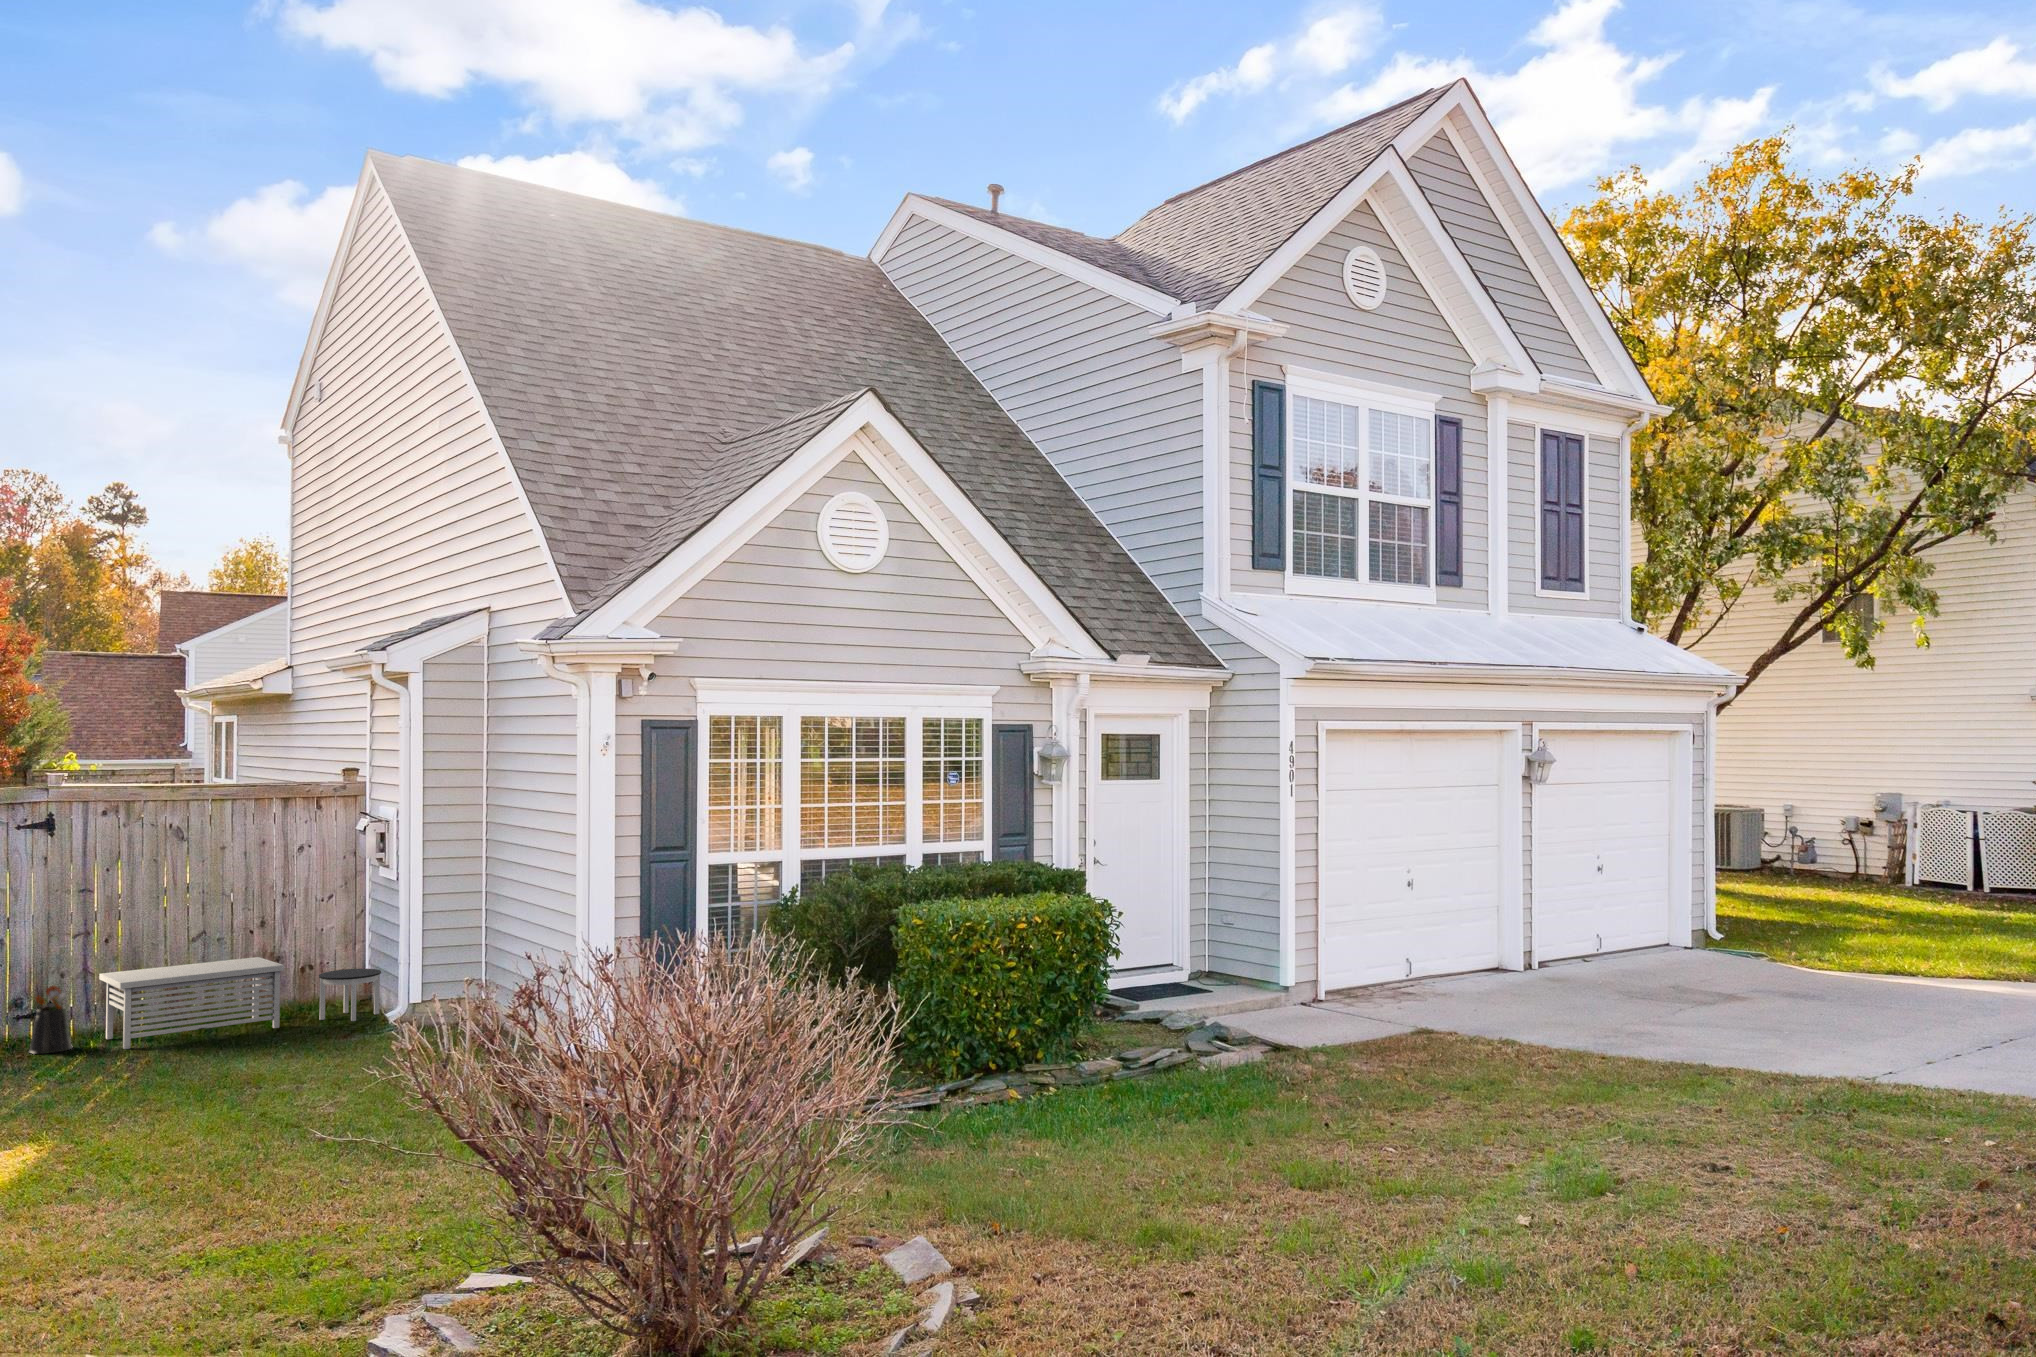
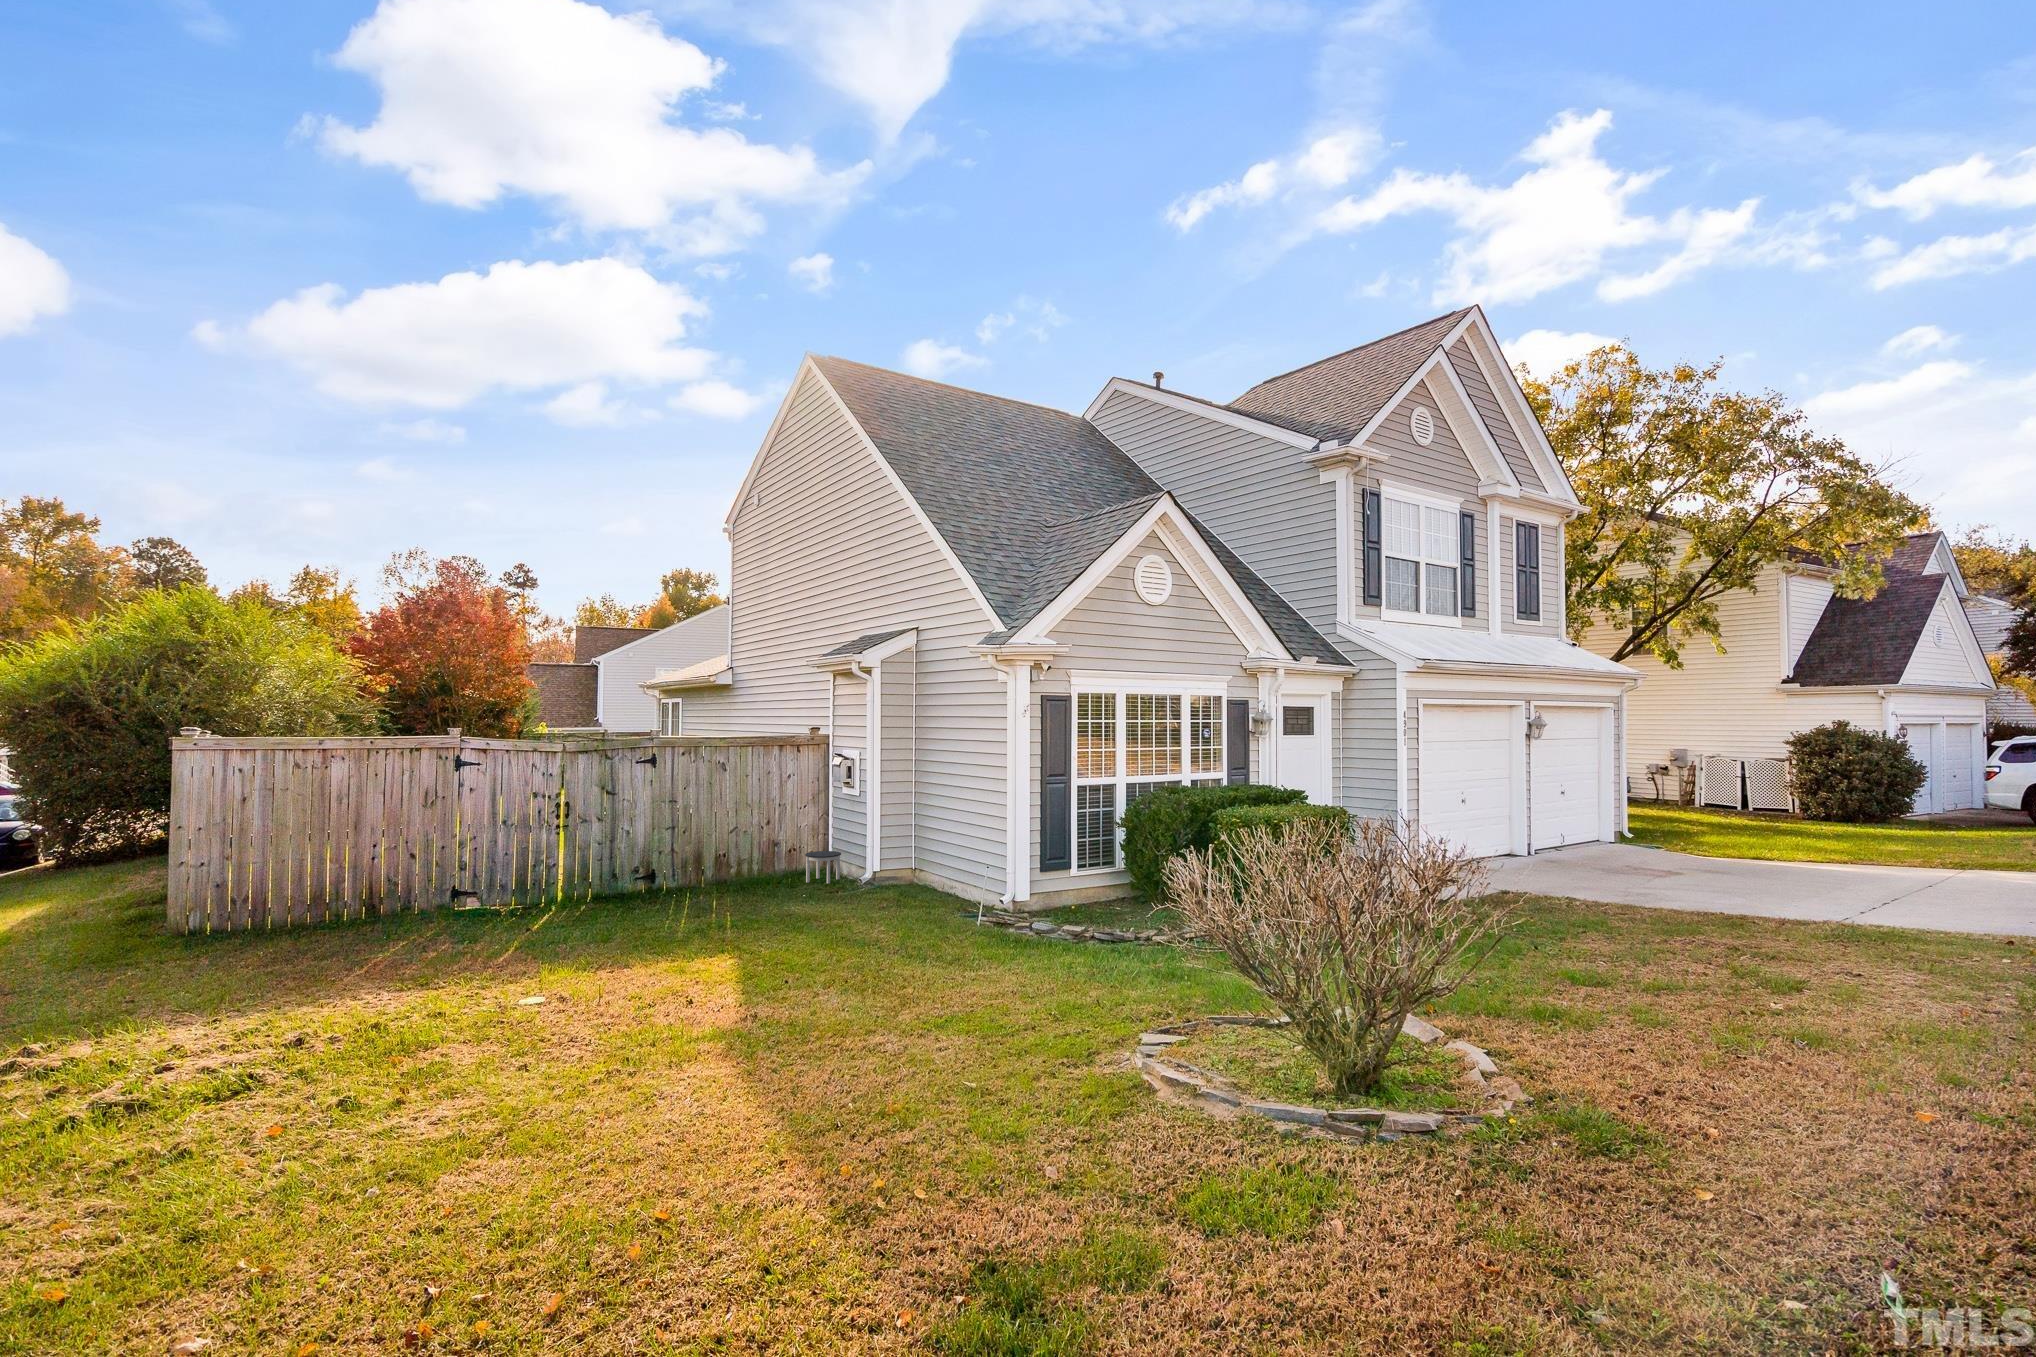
storage bench: present [99,957,284,1049] -> none [682,843,789,900]
watering can: present [29,986,73,1054] -> none [647,859,672,902]

